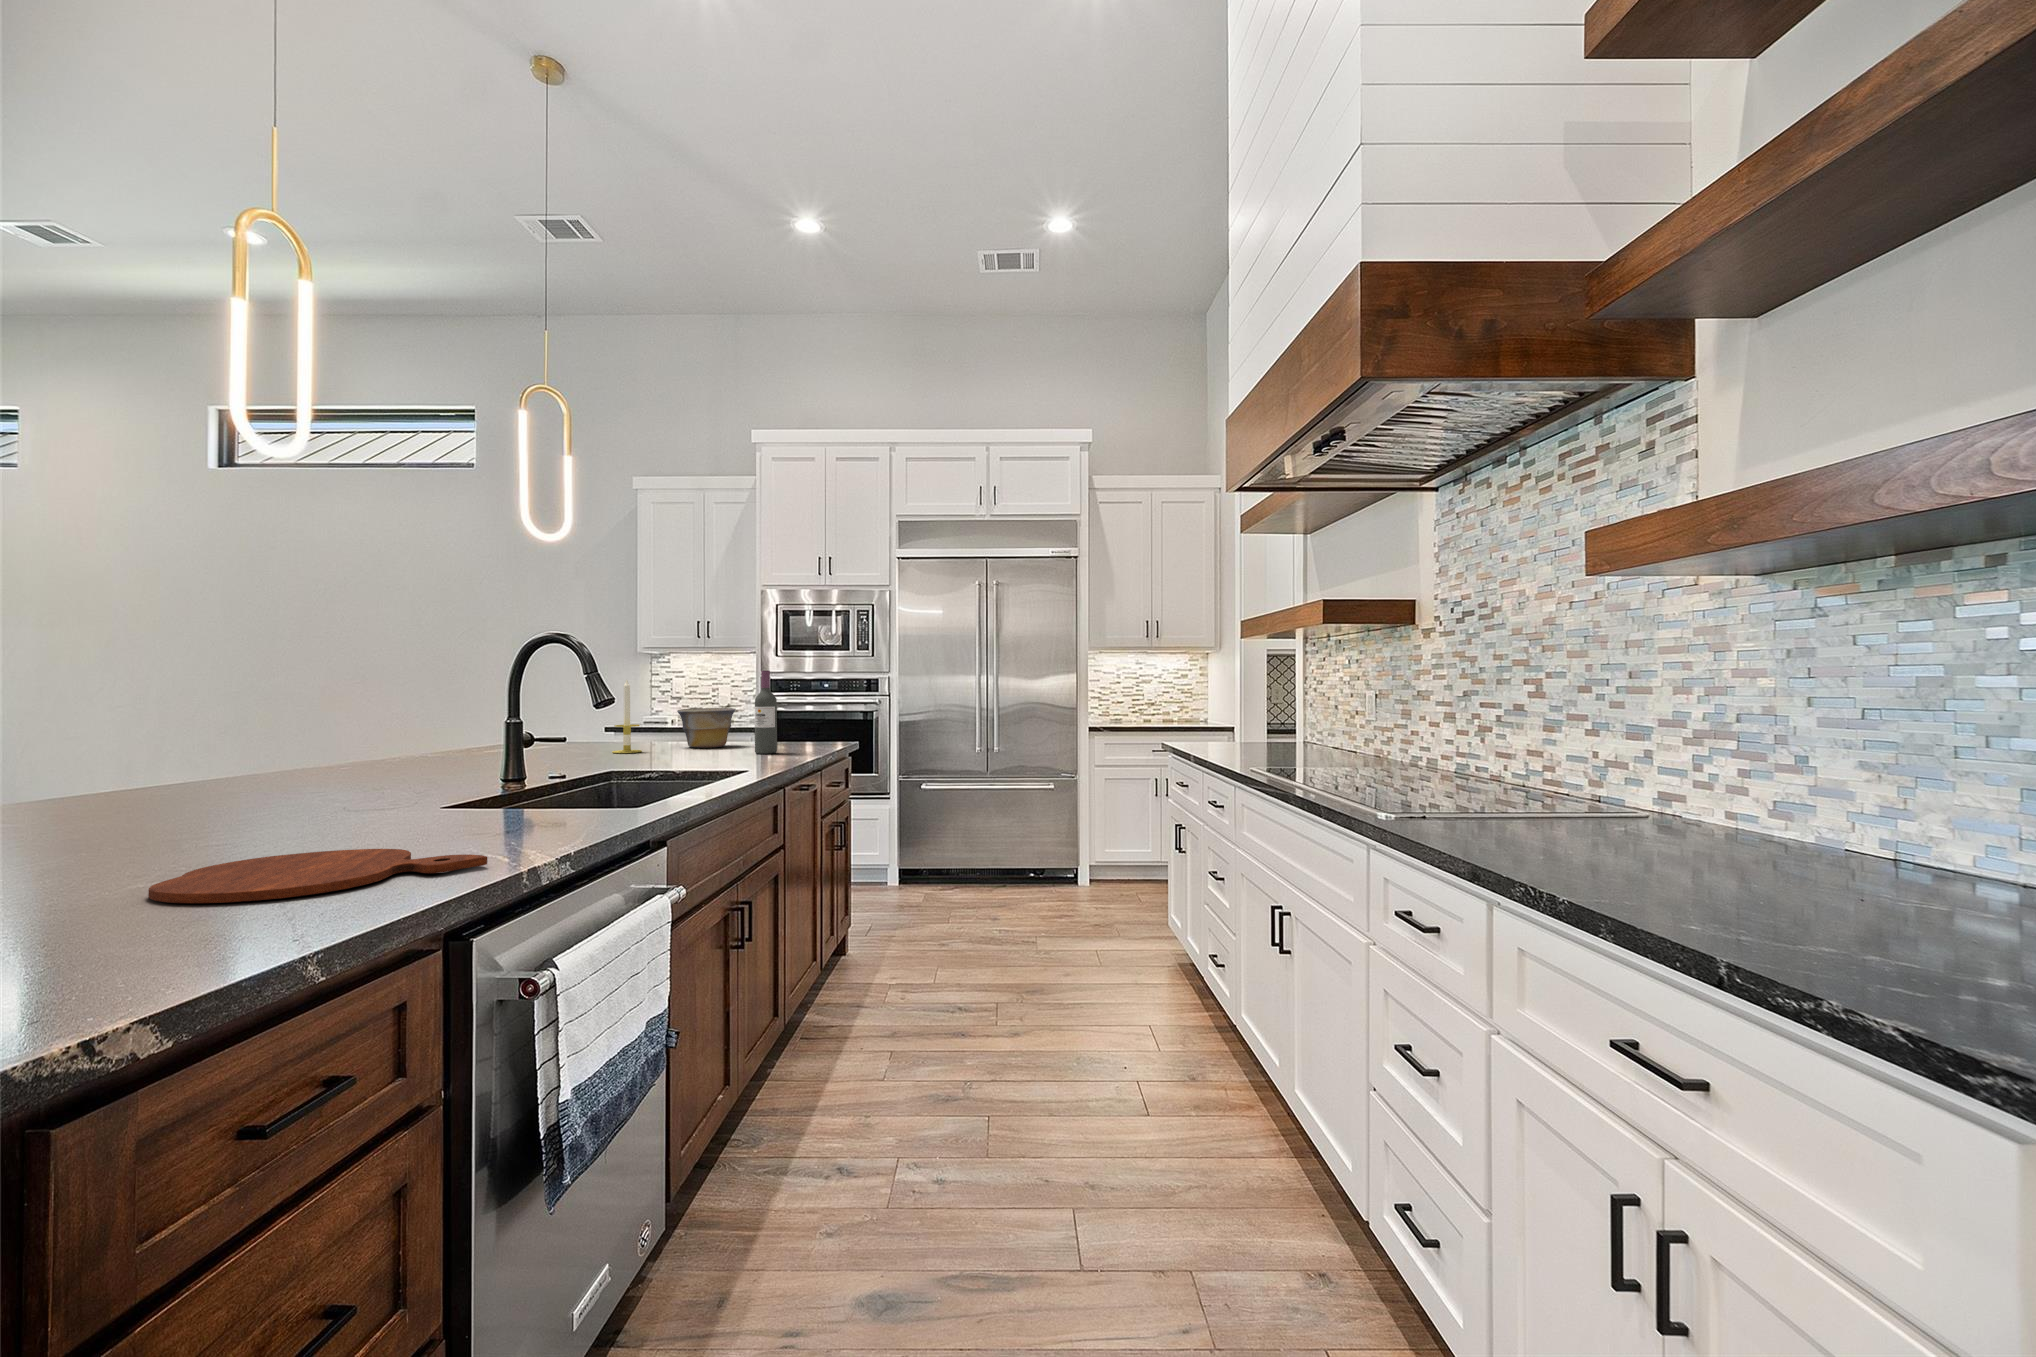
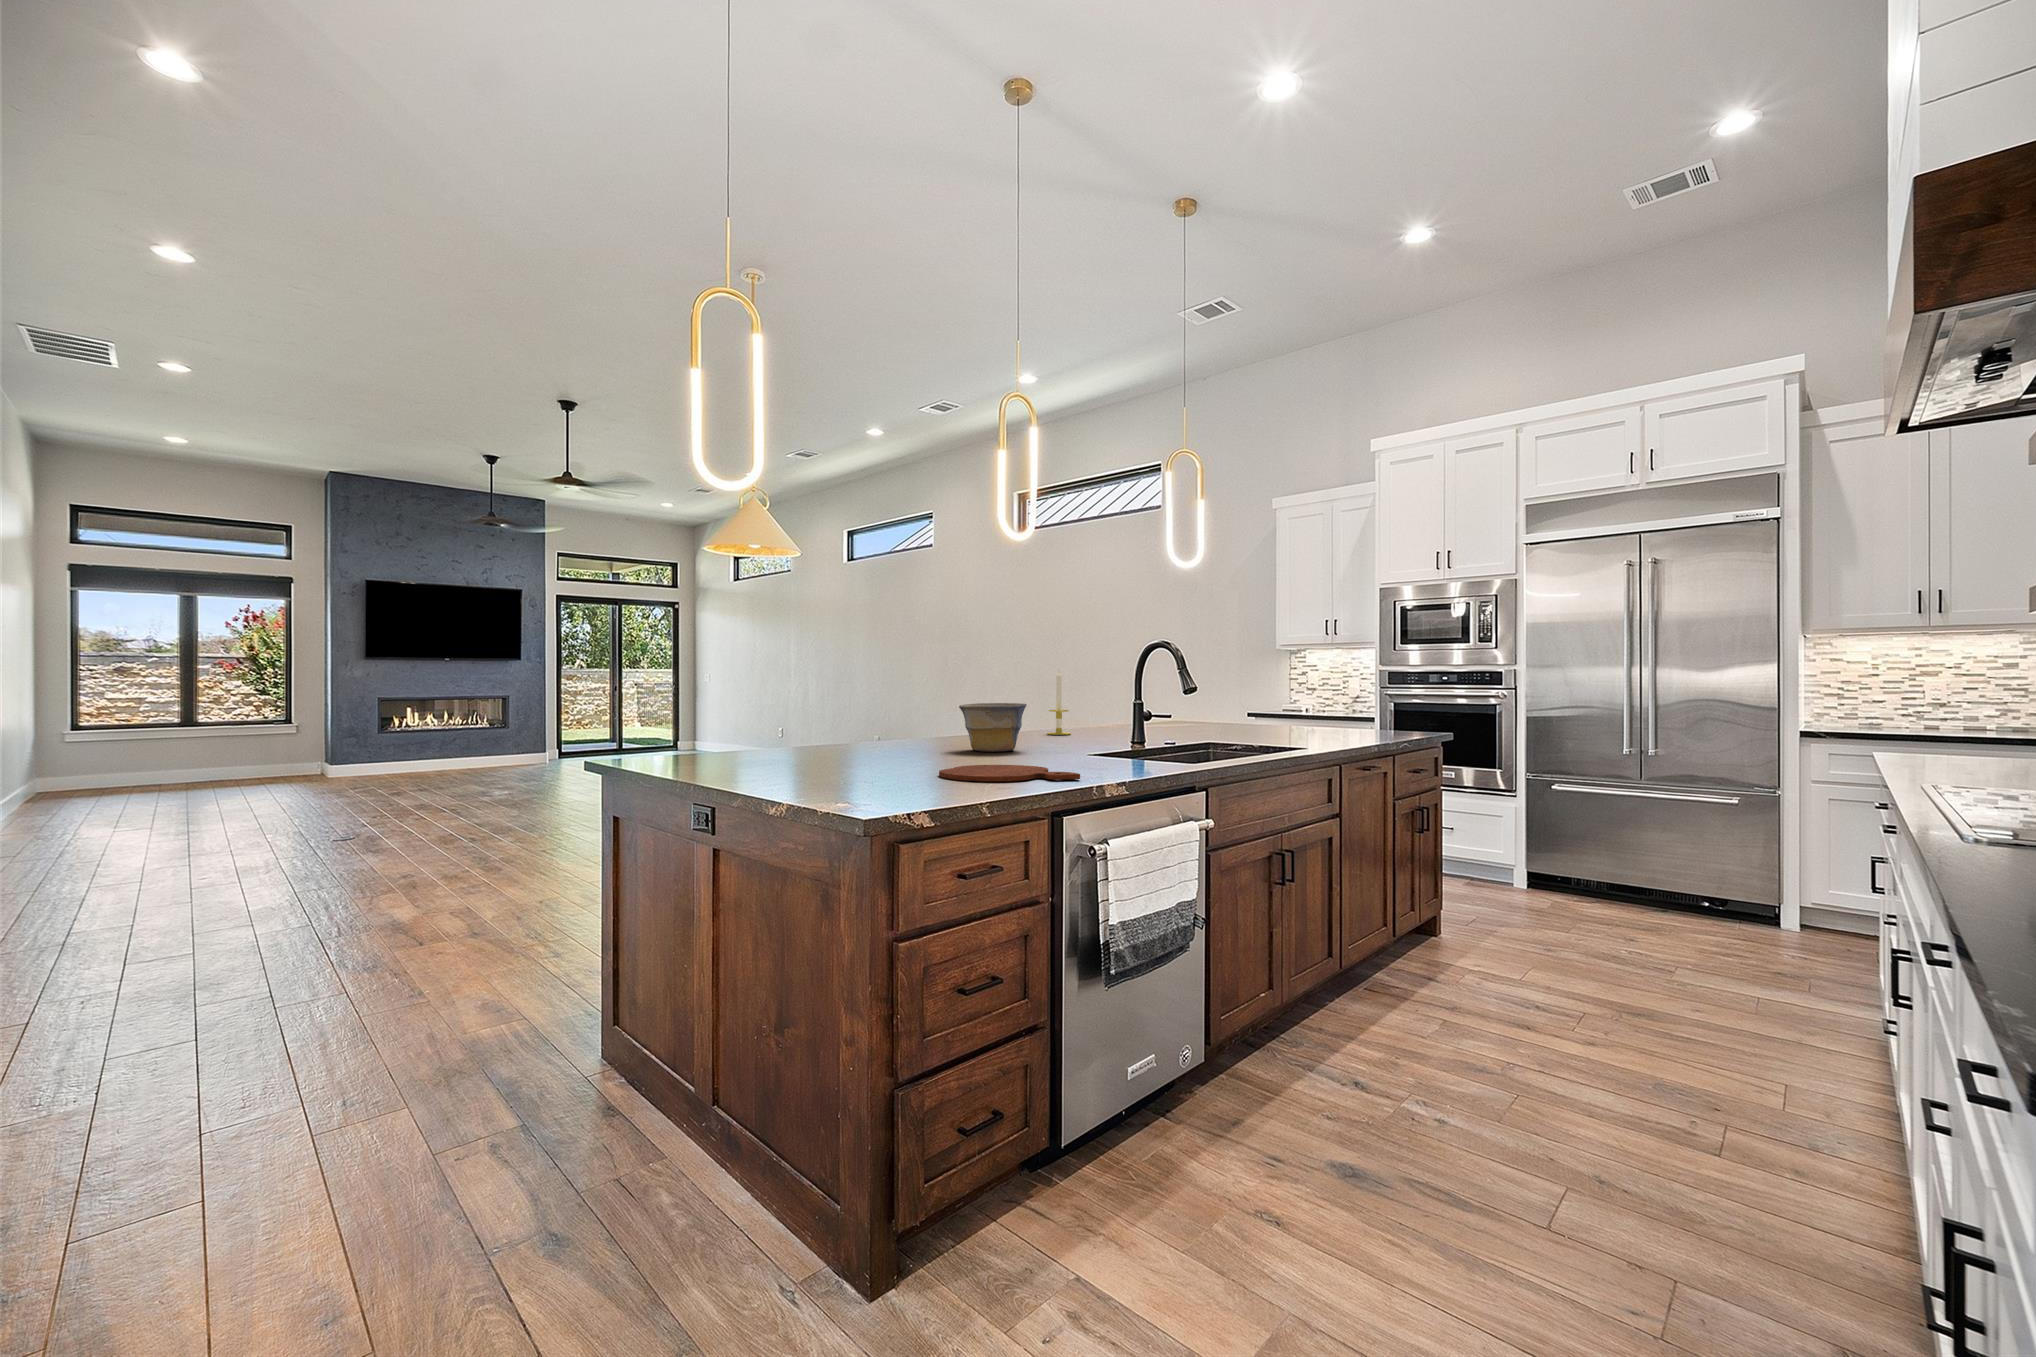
wine bottle: present [755,671,777,754] -> none [1341,663,1361,737]
candle: present [612,680,642,753] -> present [1047,670,1071,735]
bowl: present [677,708,736,748] -> present [959,703,1027,752]

